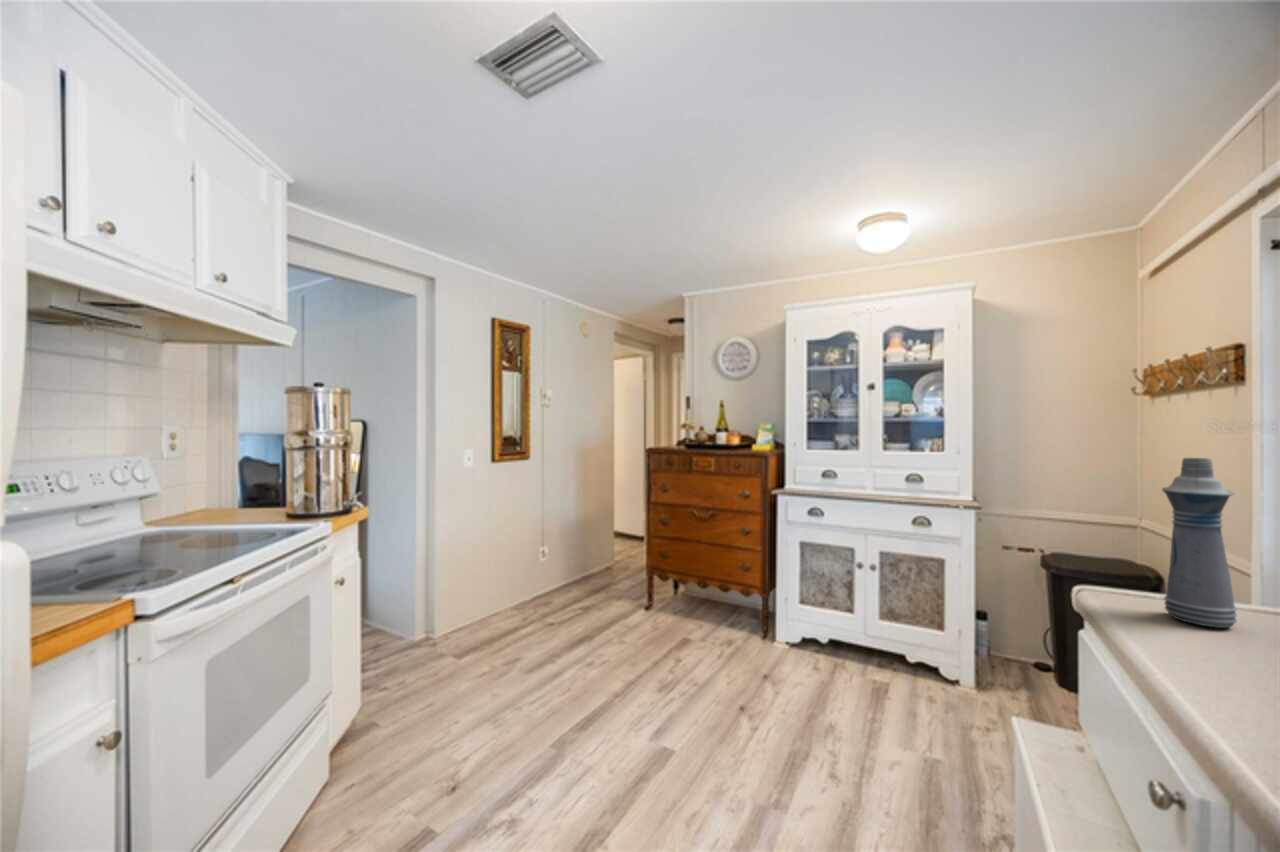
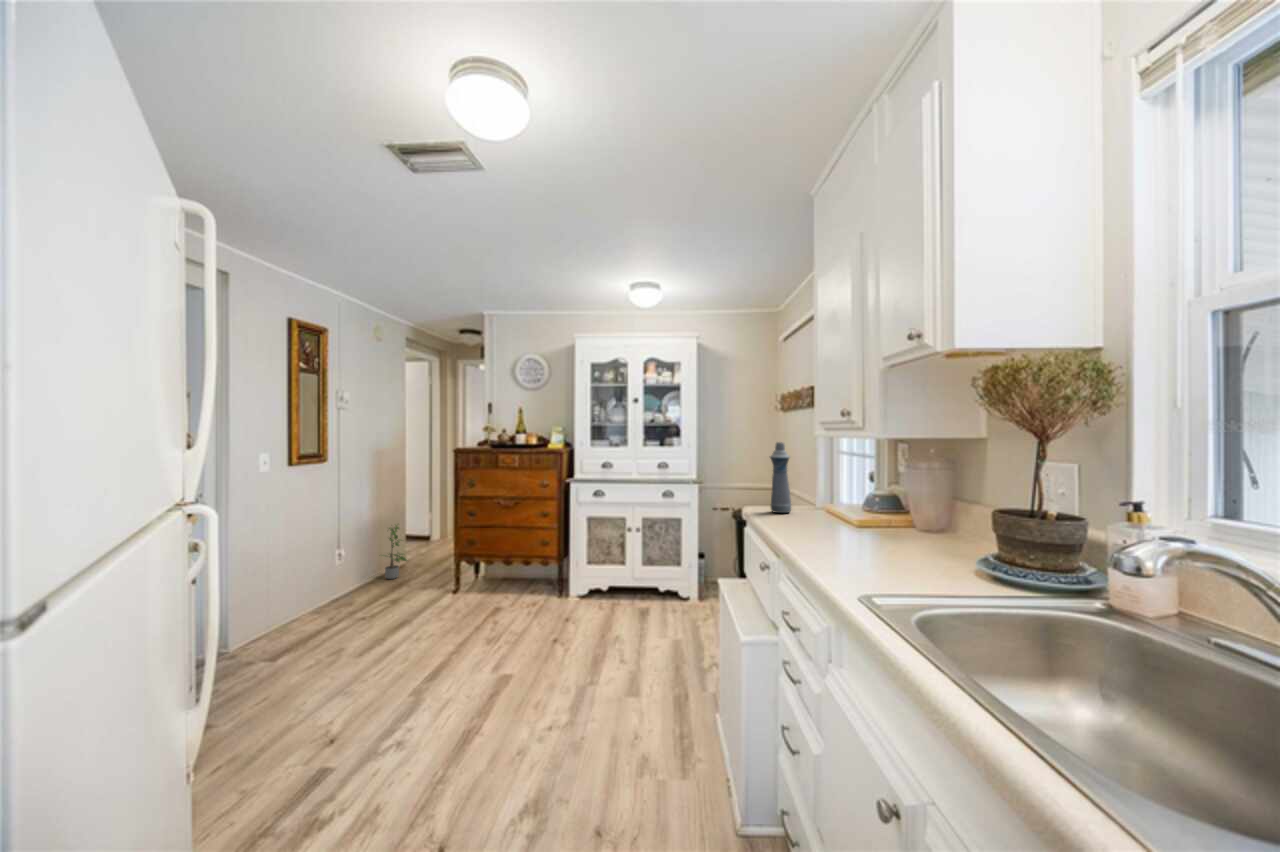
potted plant: none [583,522,611,581] -> present [385,525,407,579]

